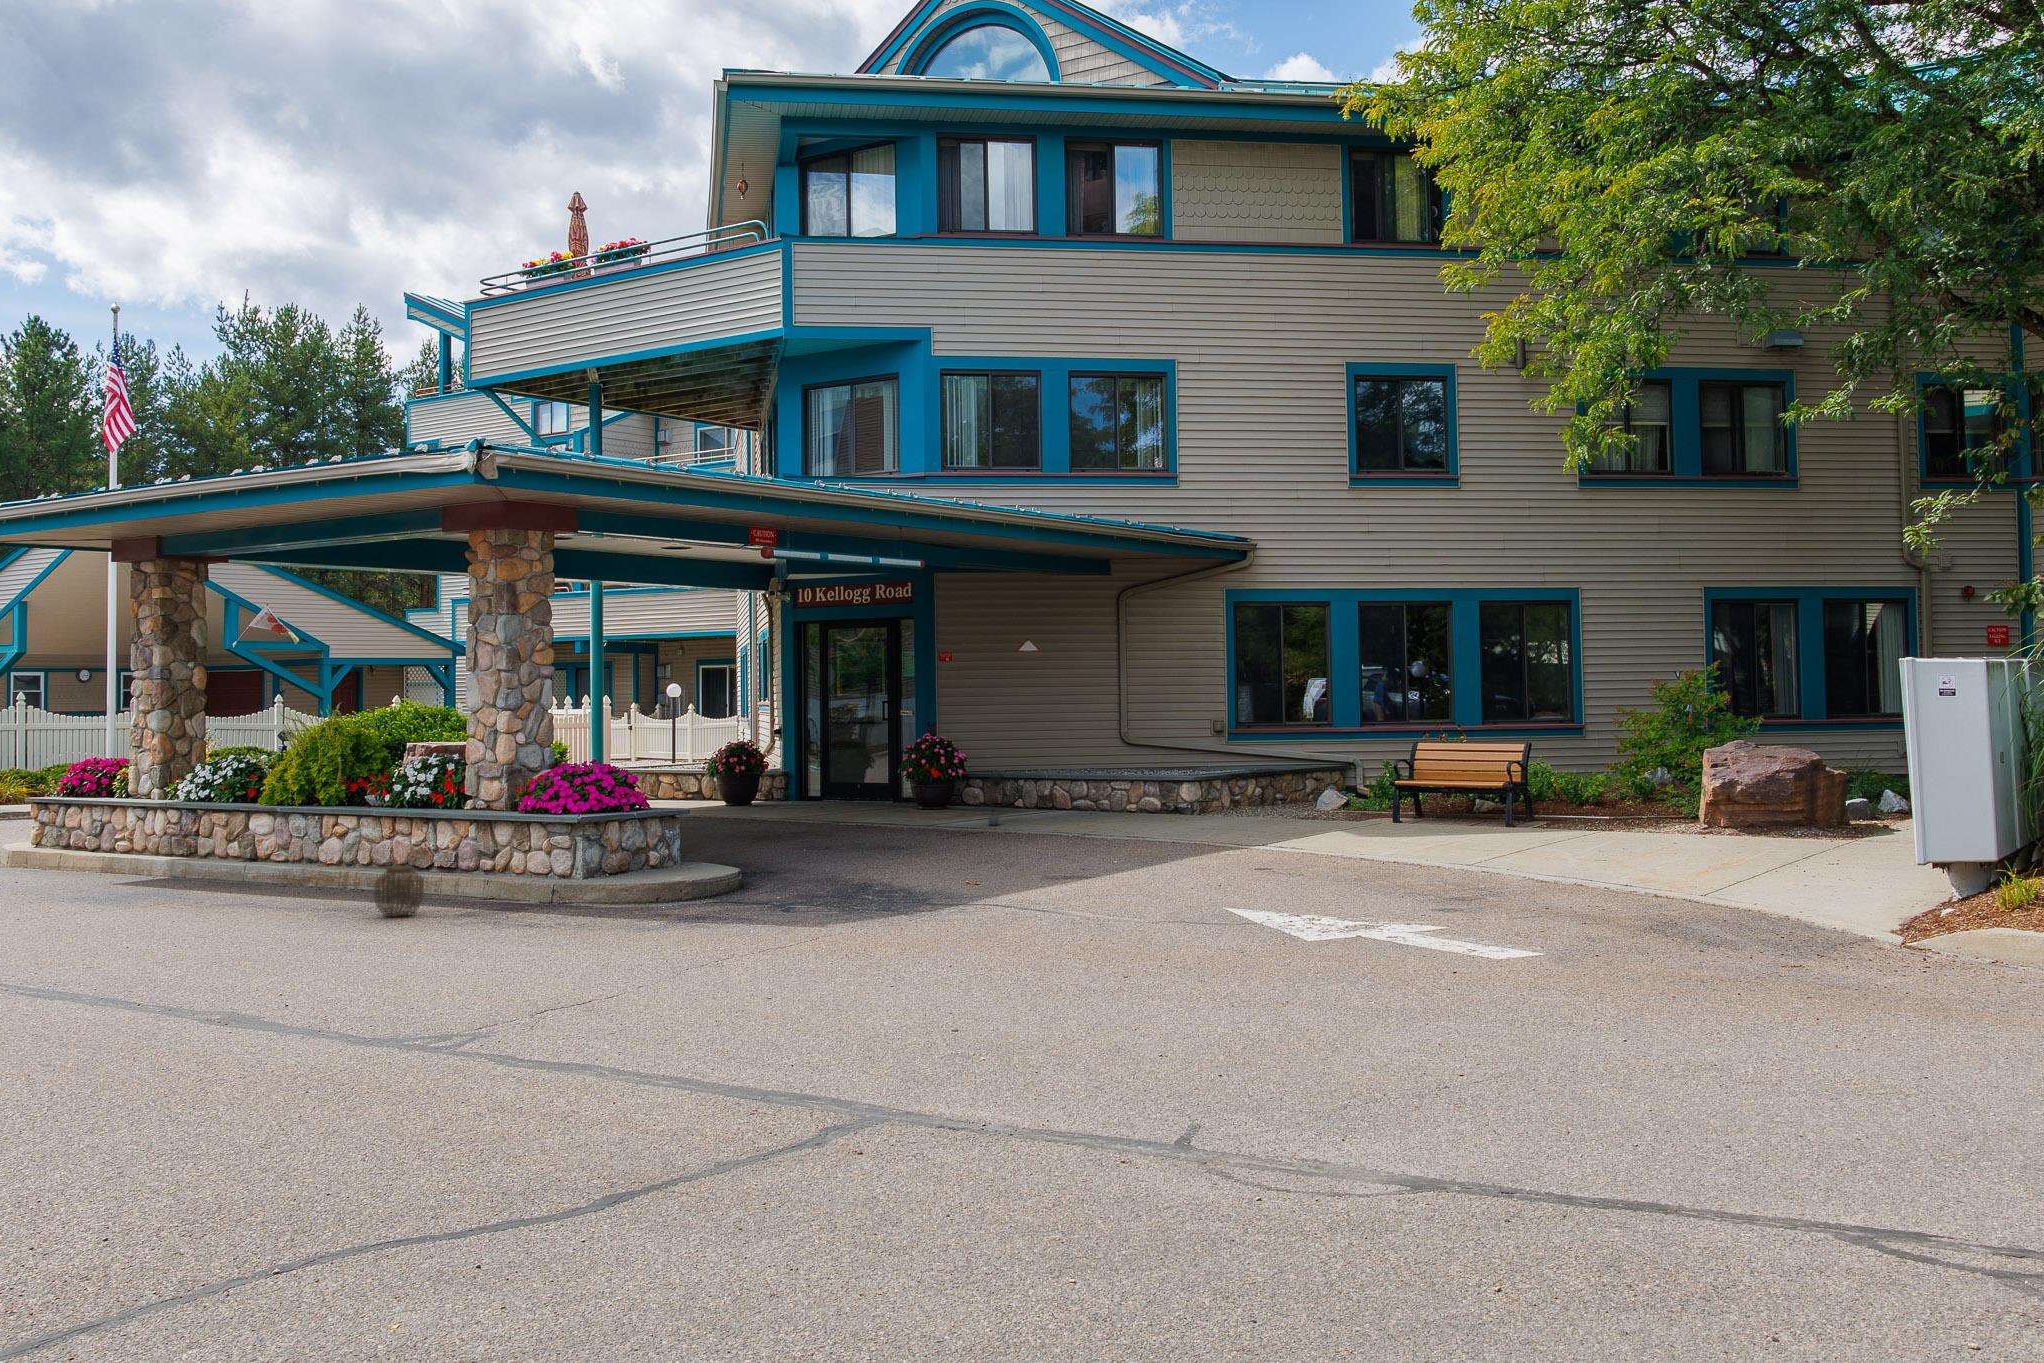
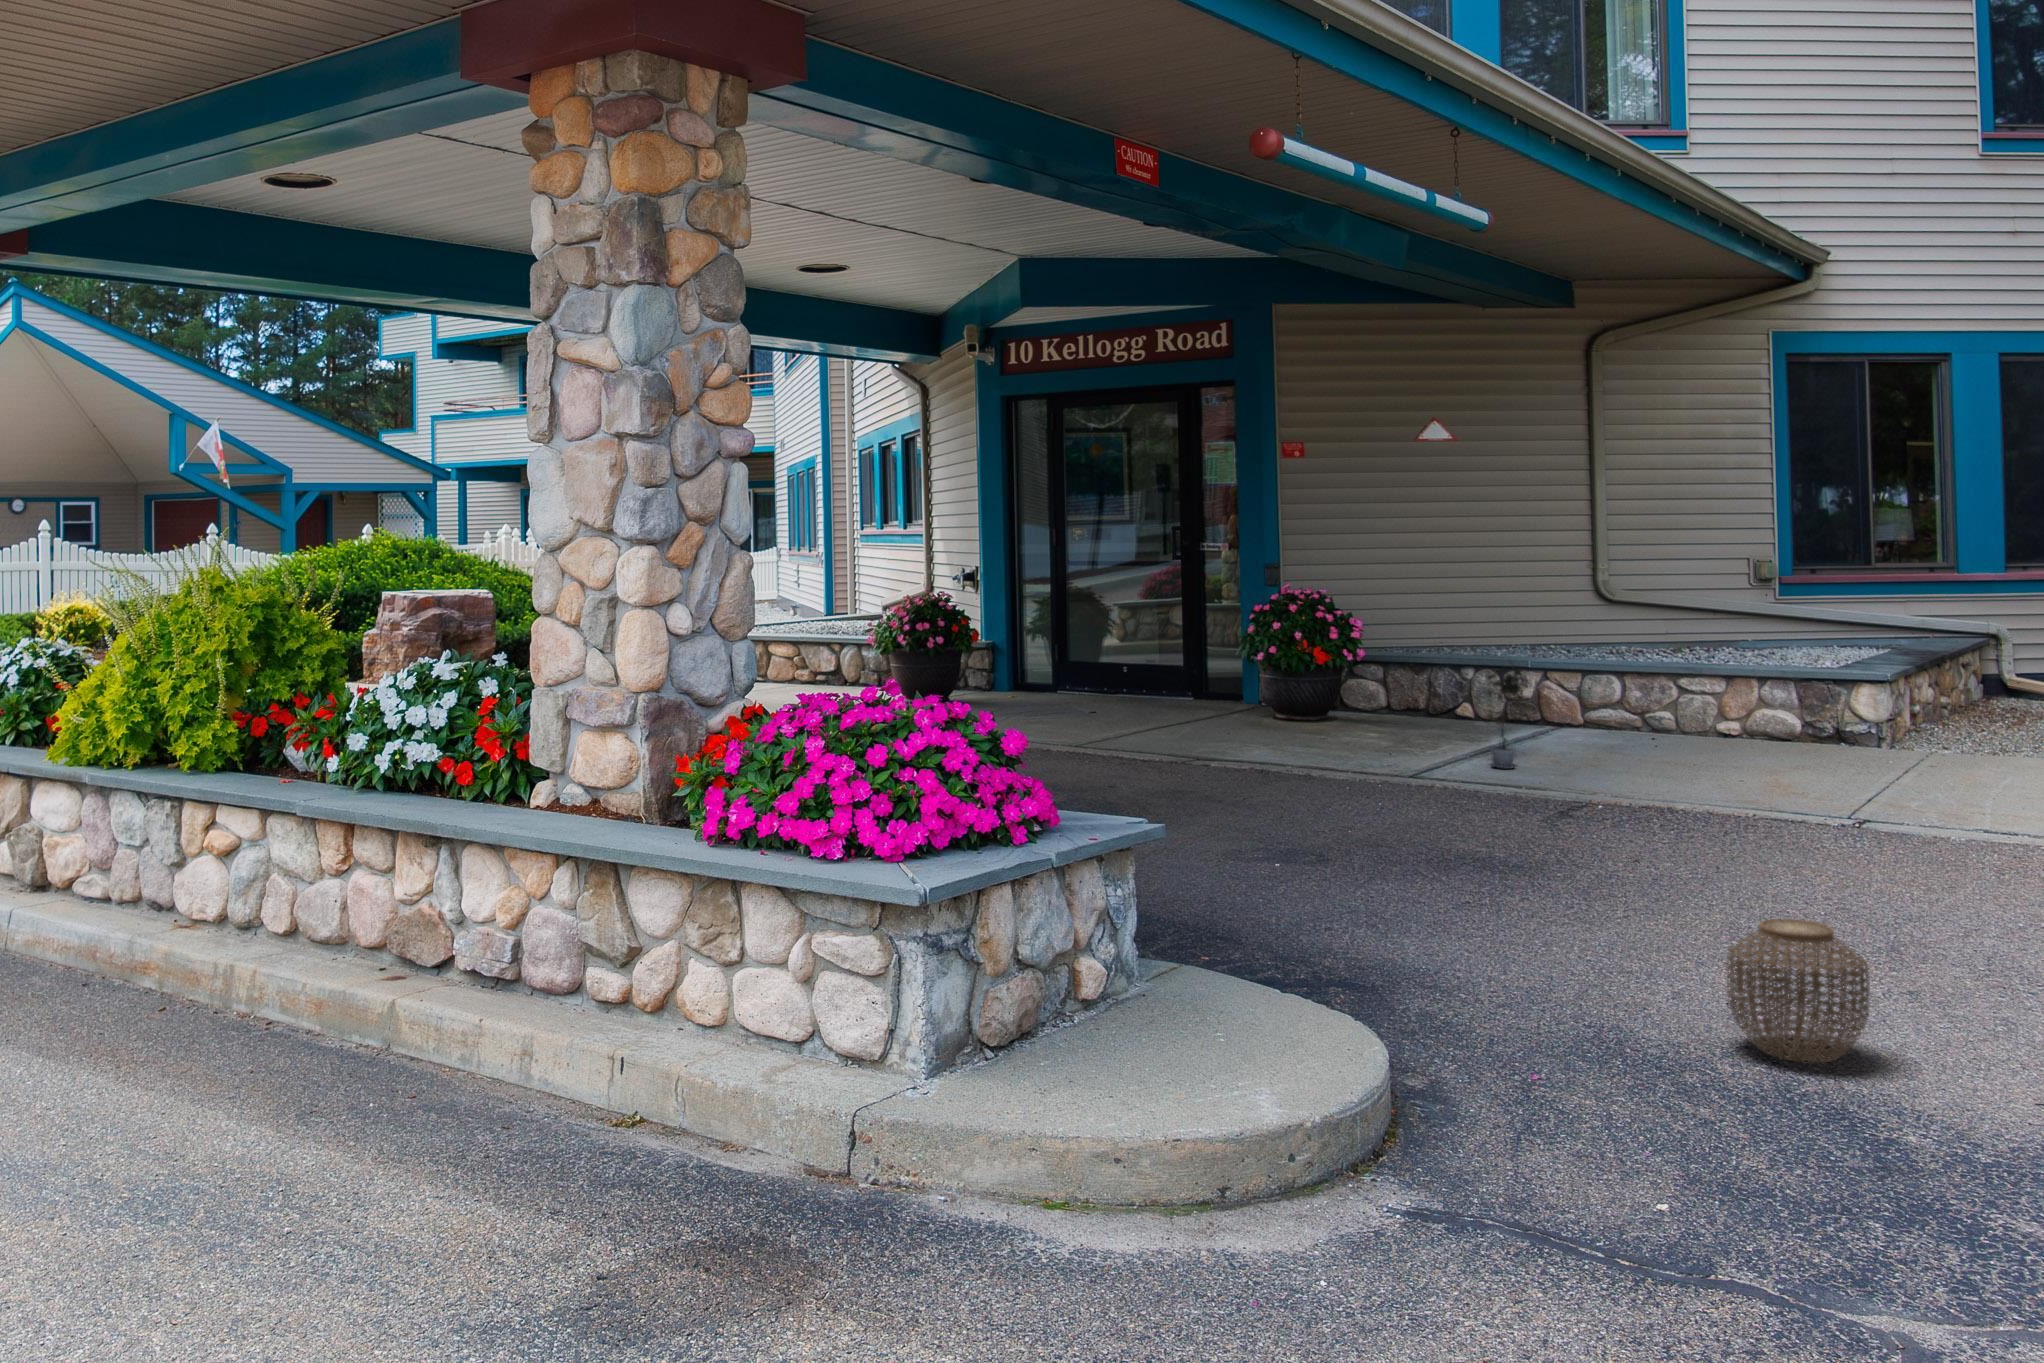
woven basket: present [375,866,423,917] -> present [1727,919,1869,1063]

